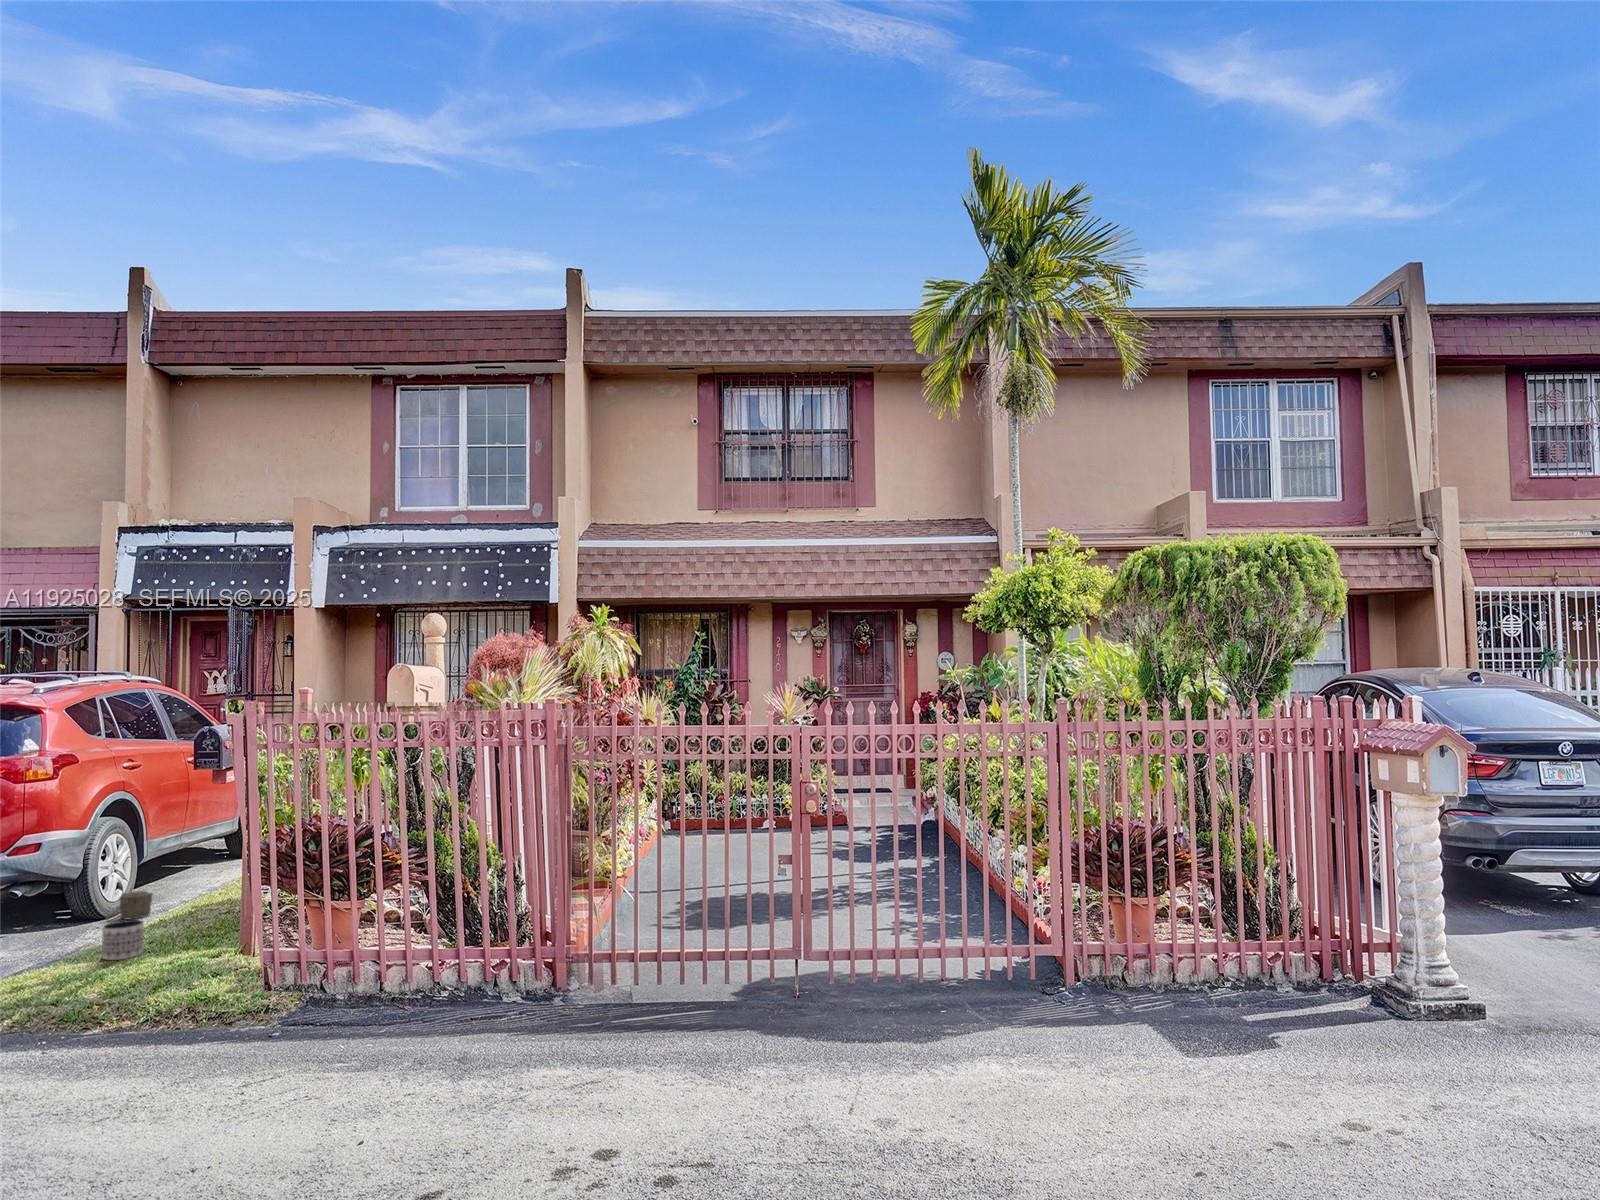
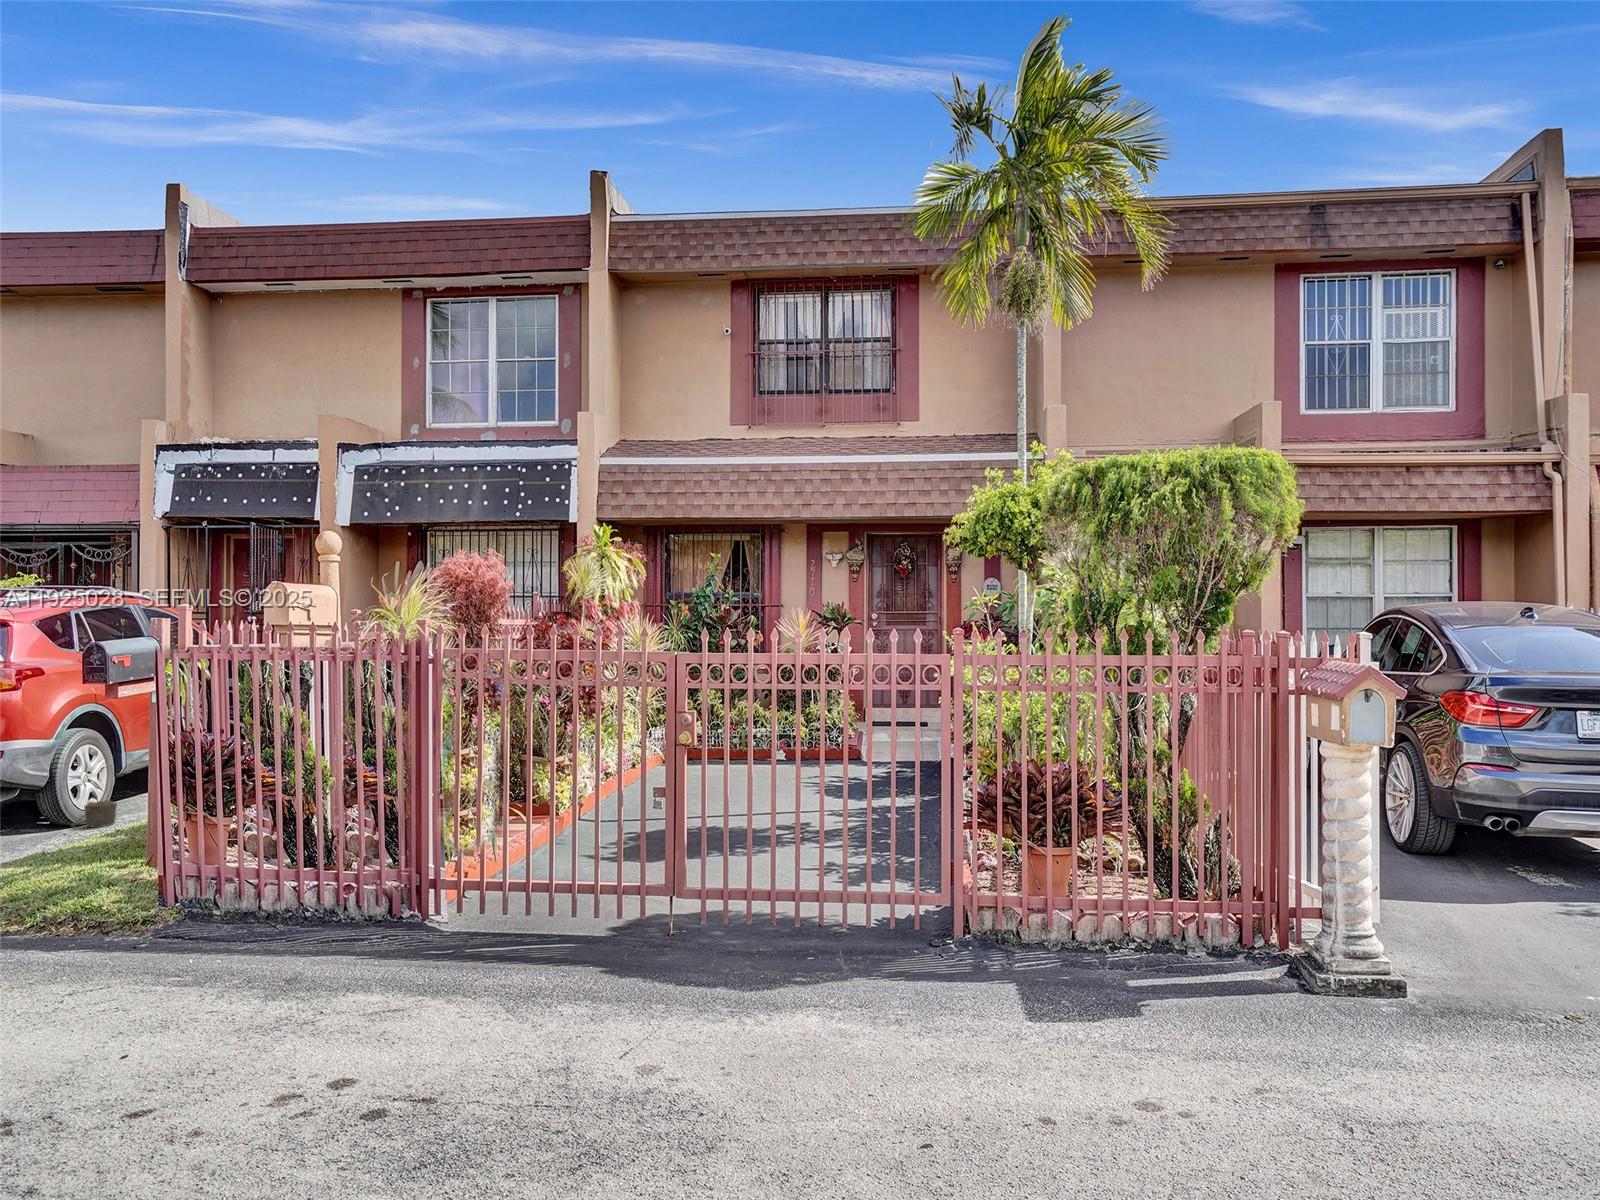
planter: present [102,920,143,960] -> none [36,828,76,865]

